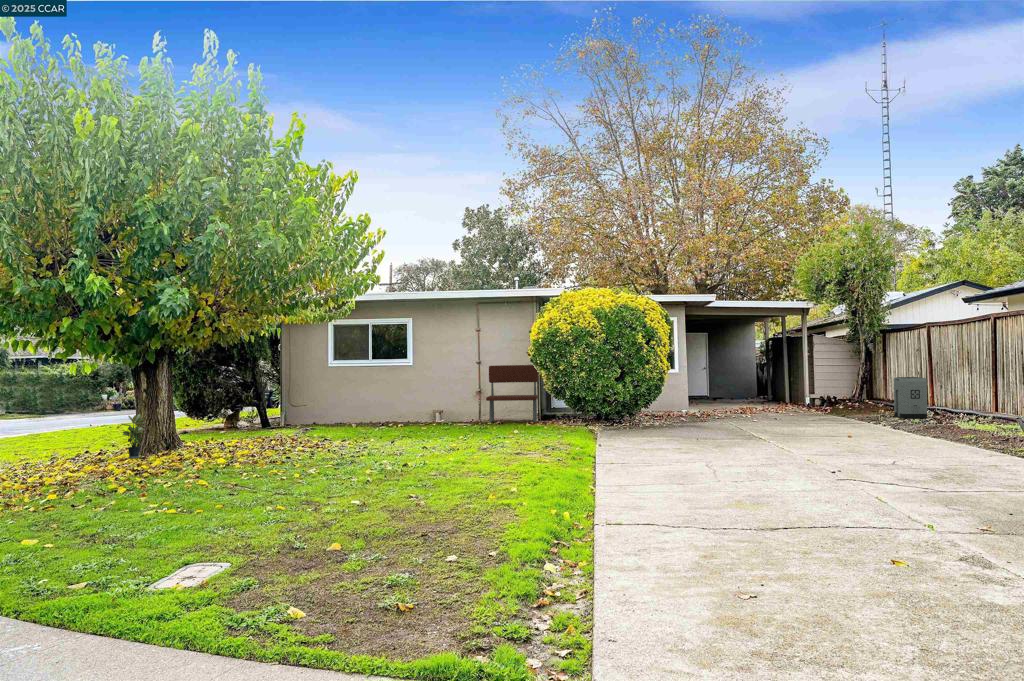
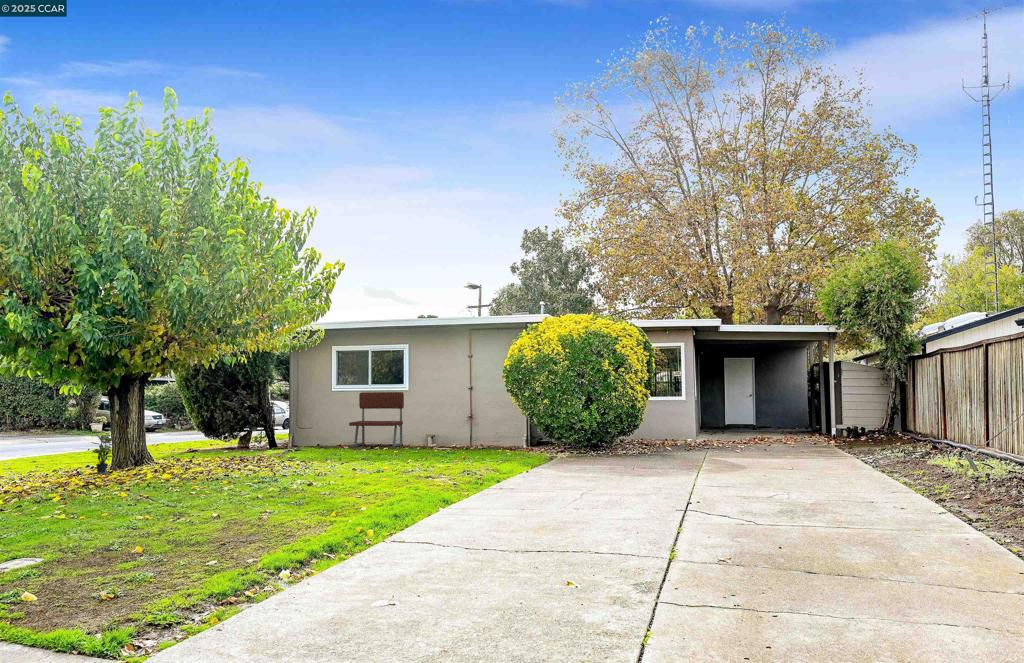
bench: present [486,365,538,422] -> present [349,392,404,447]
trash can: present [894,377,927,419] -> none [904,408,940,453]

